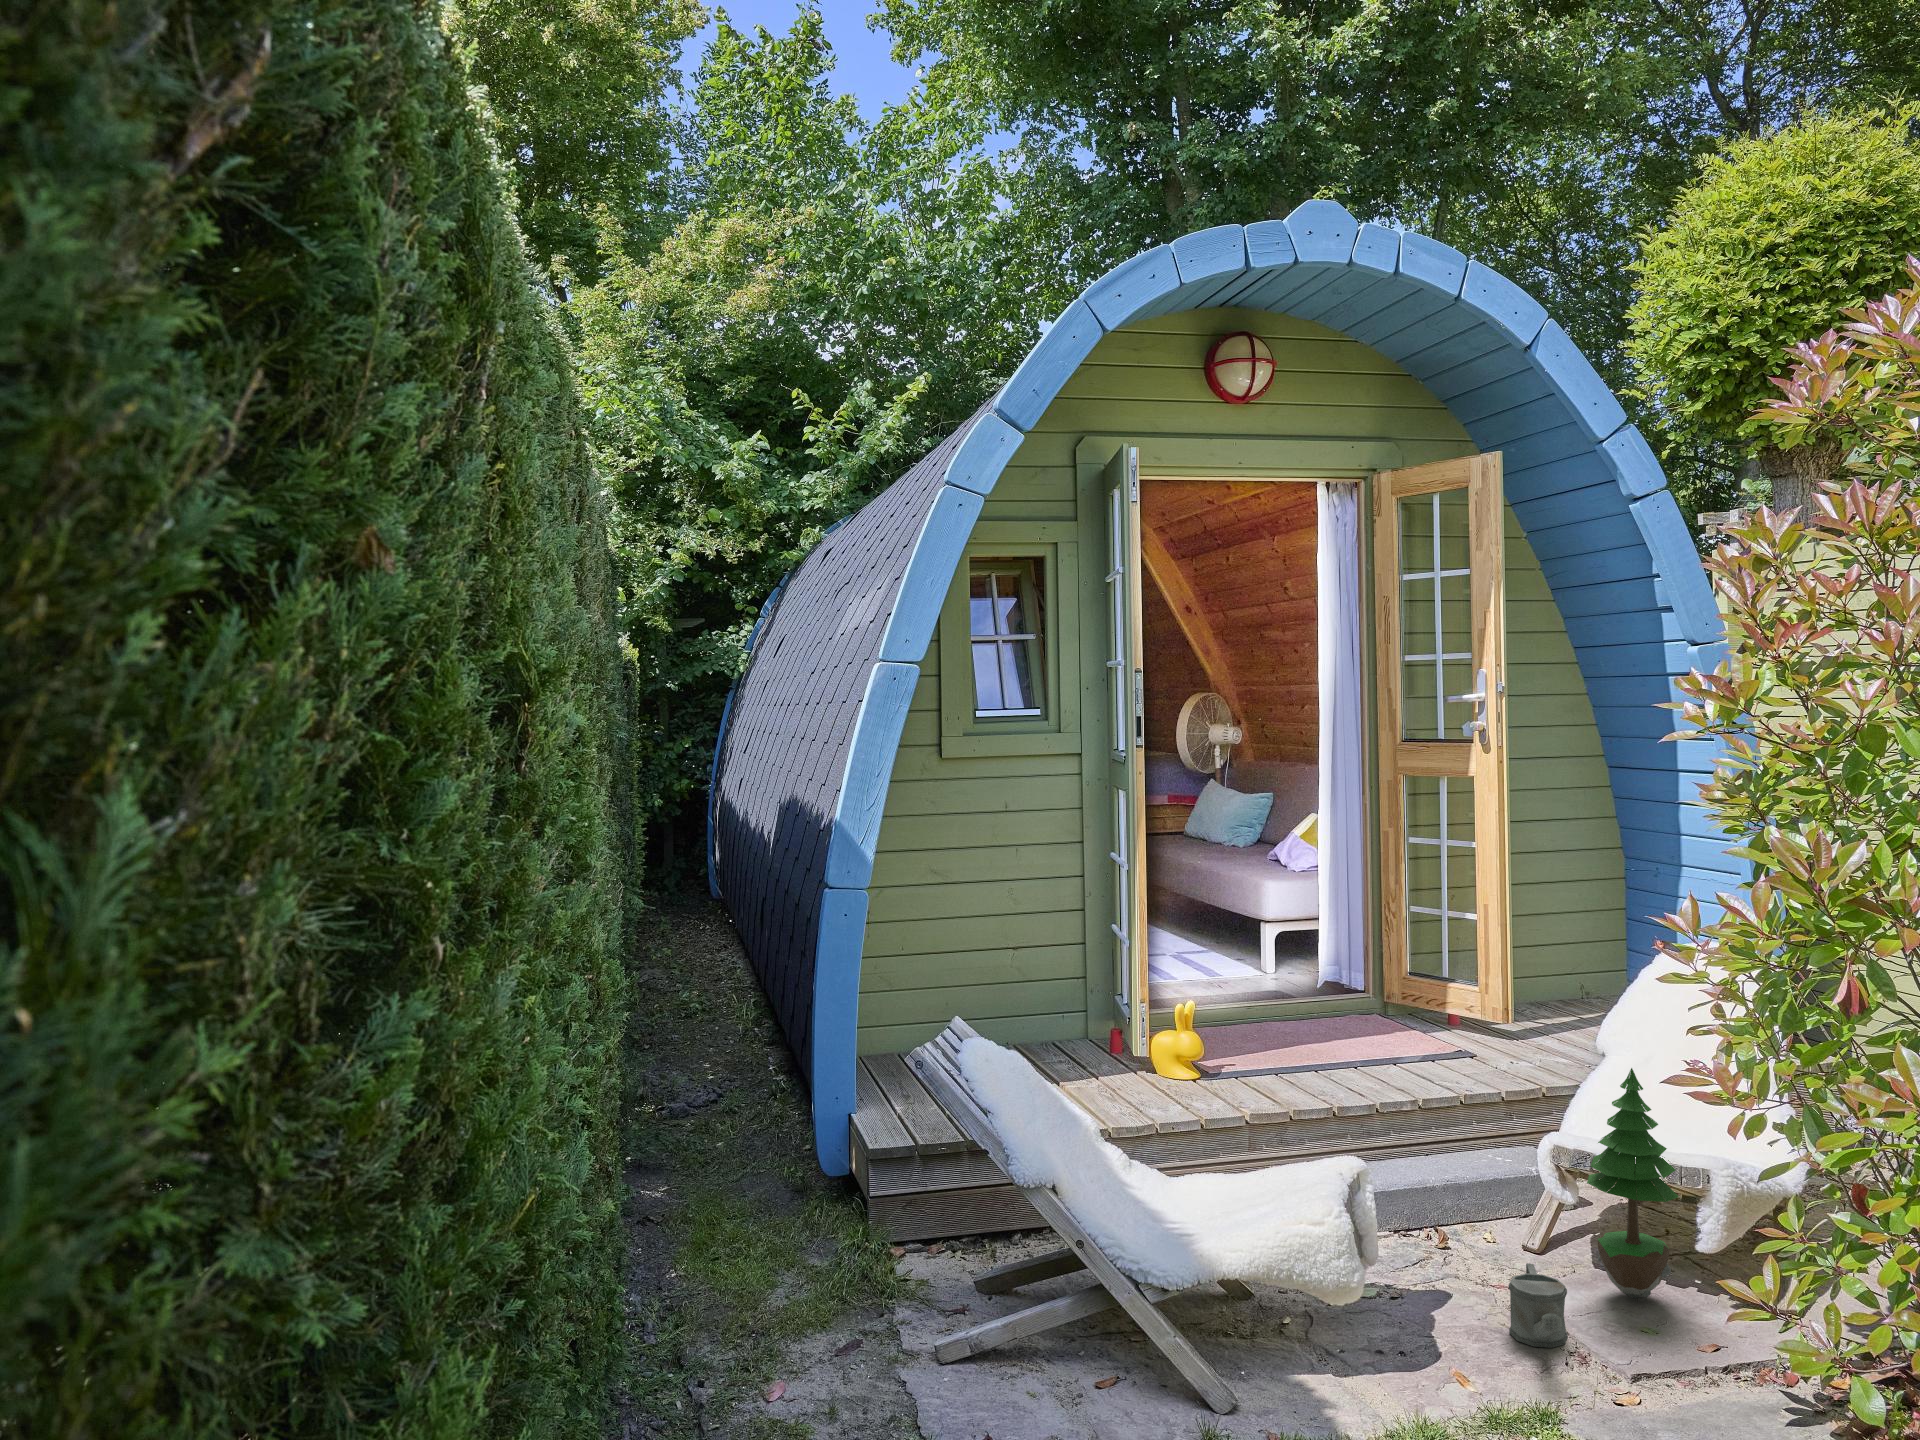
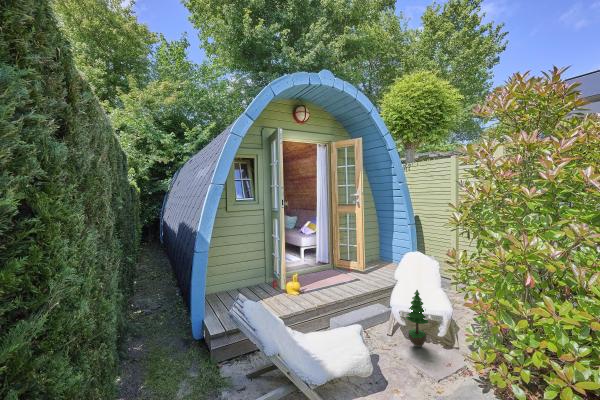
watering can: present [1509,1263,1568,1348] -> none [394,343,414,369]

